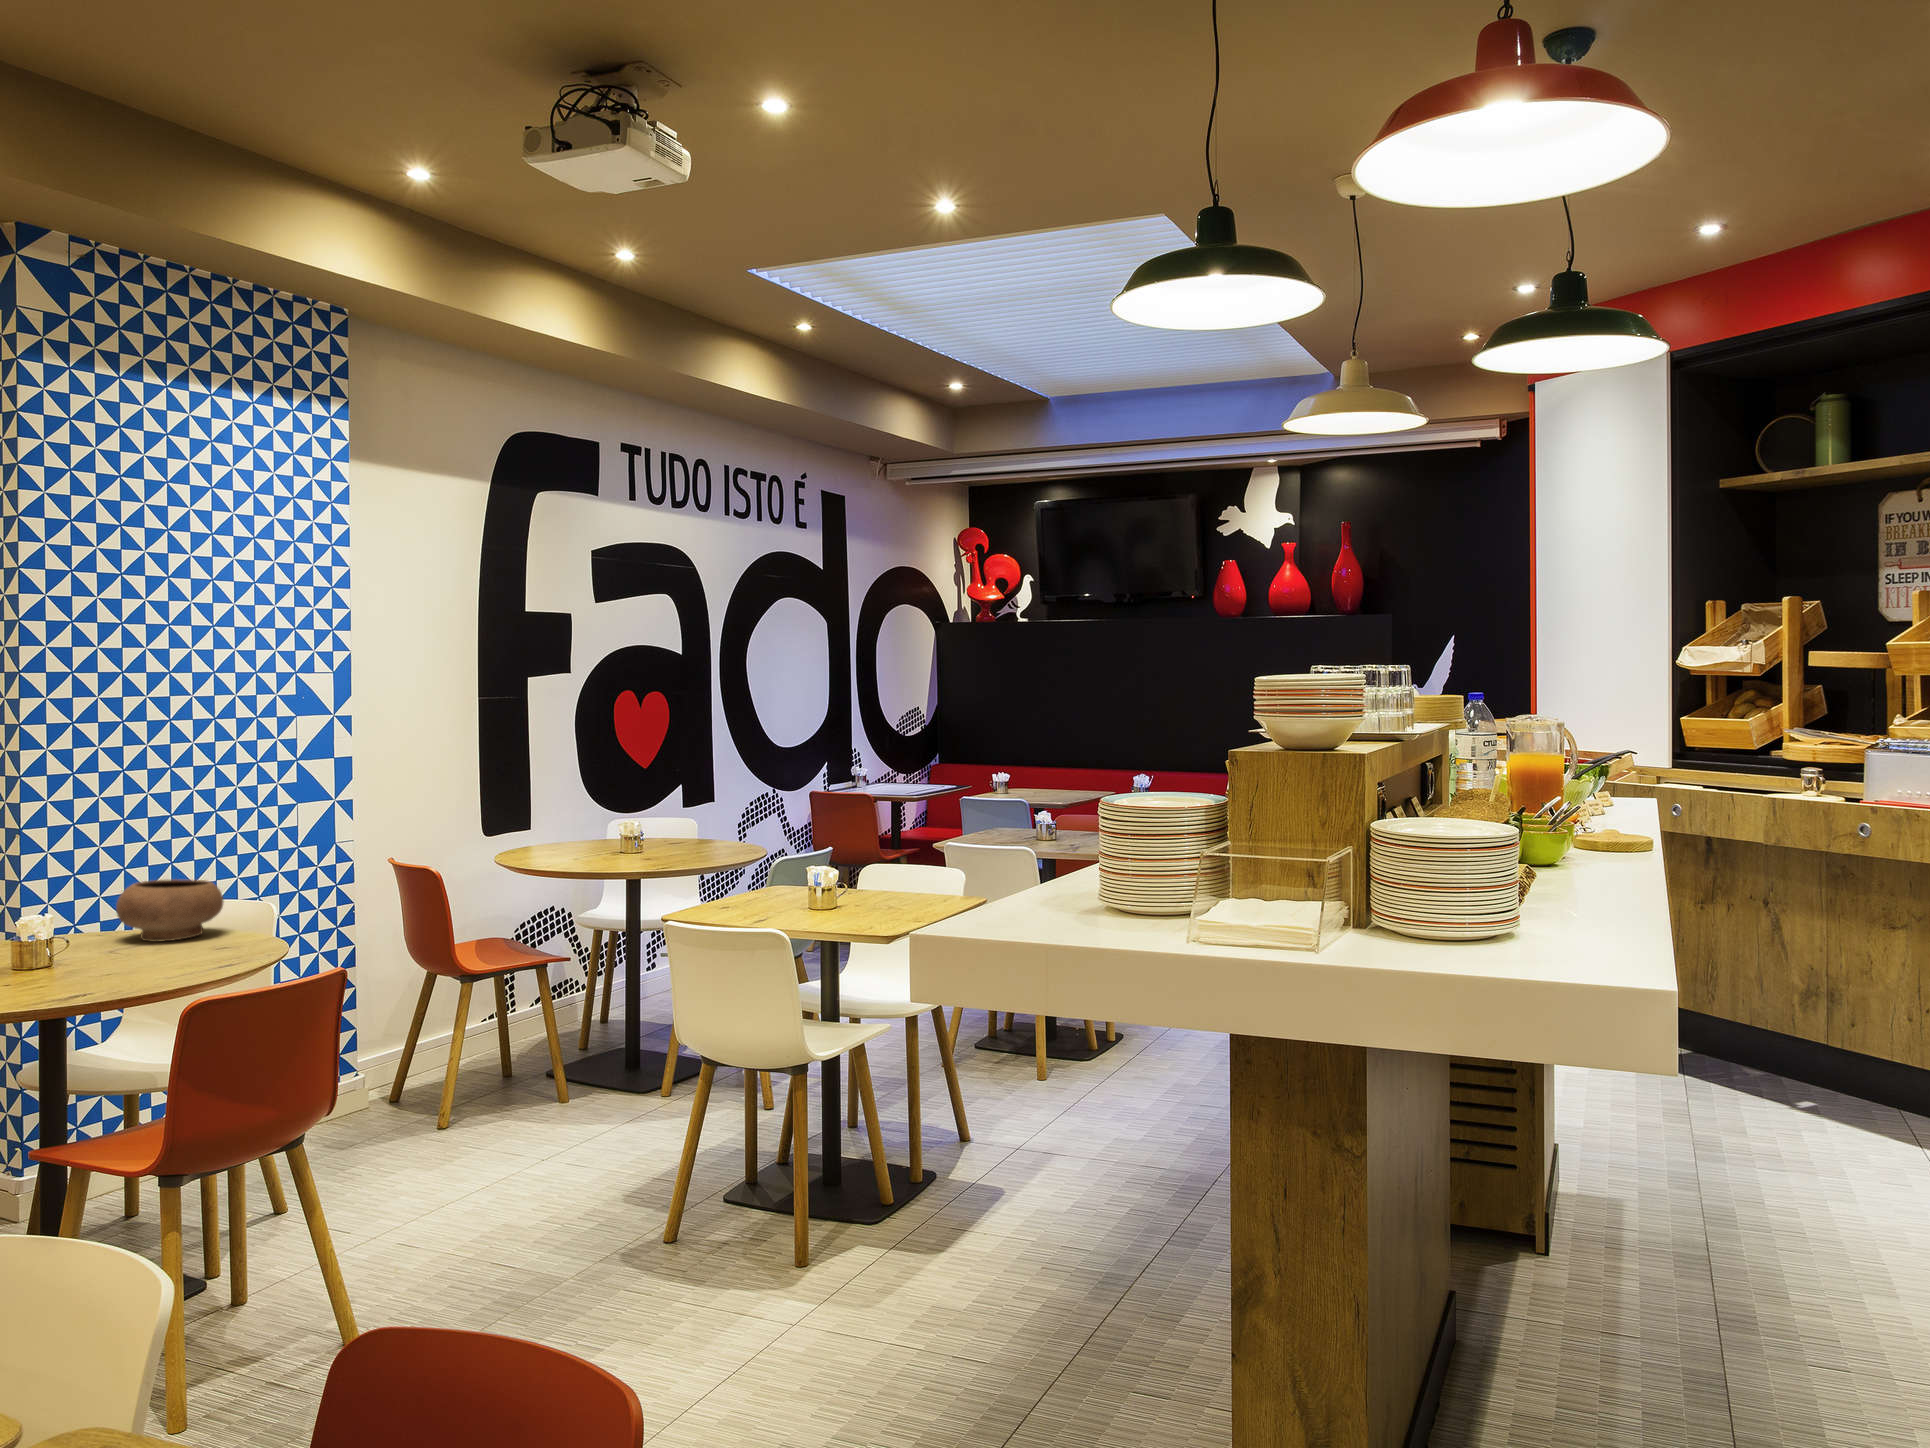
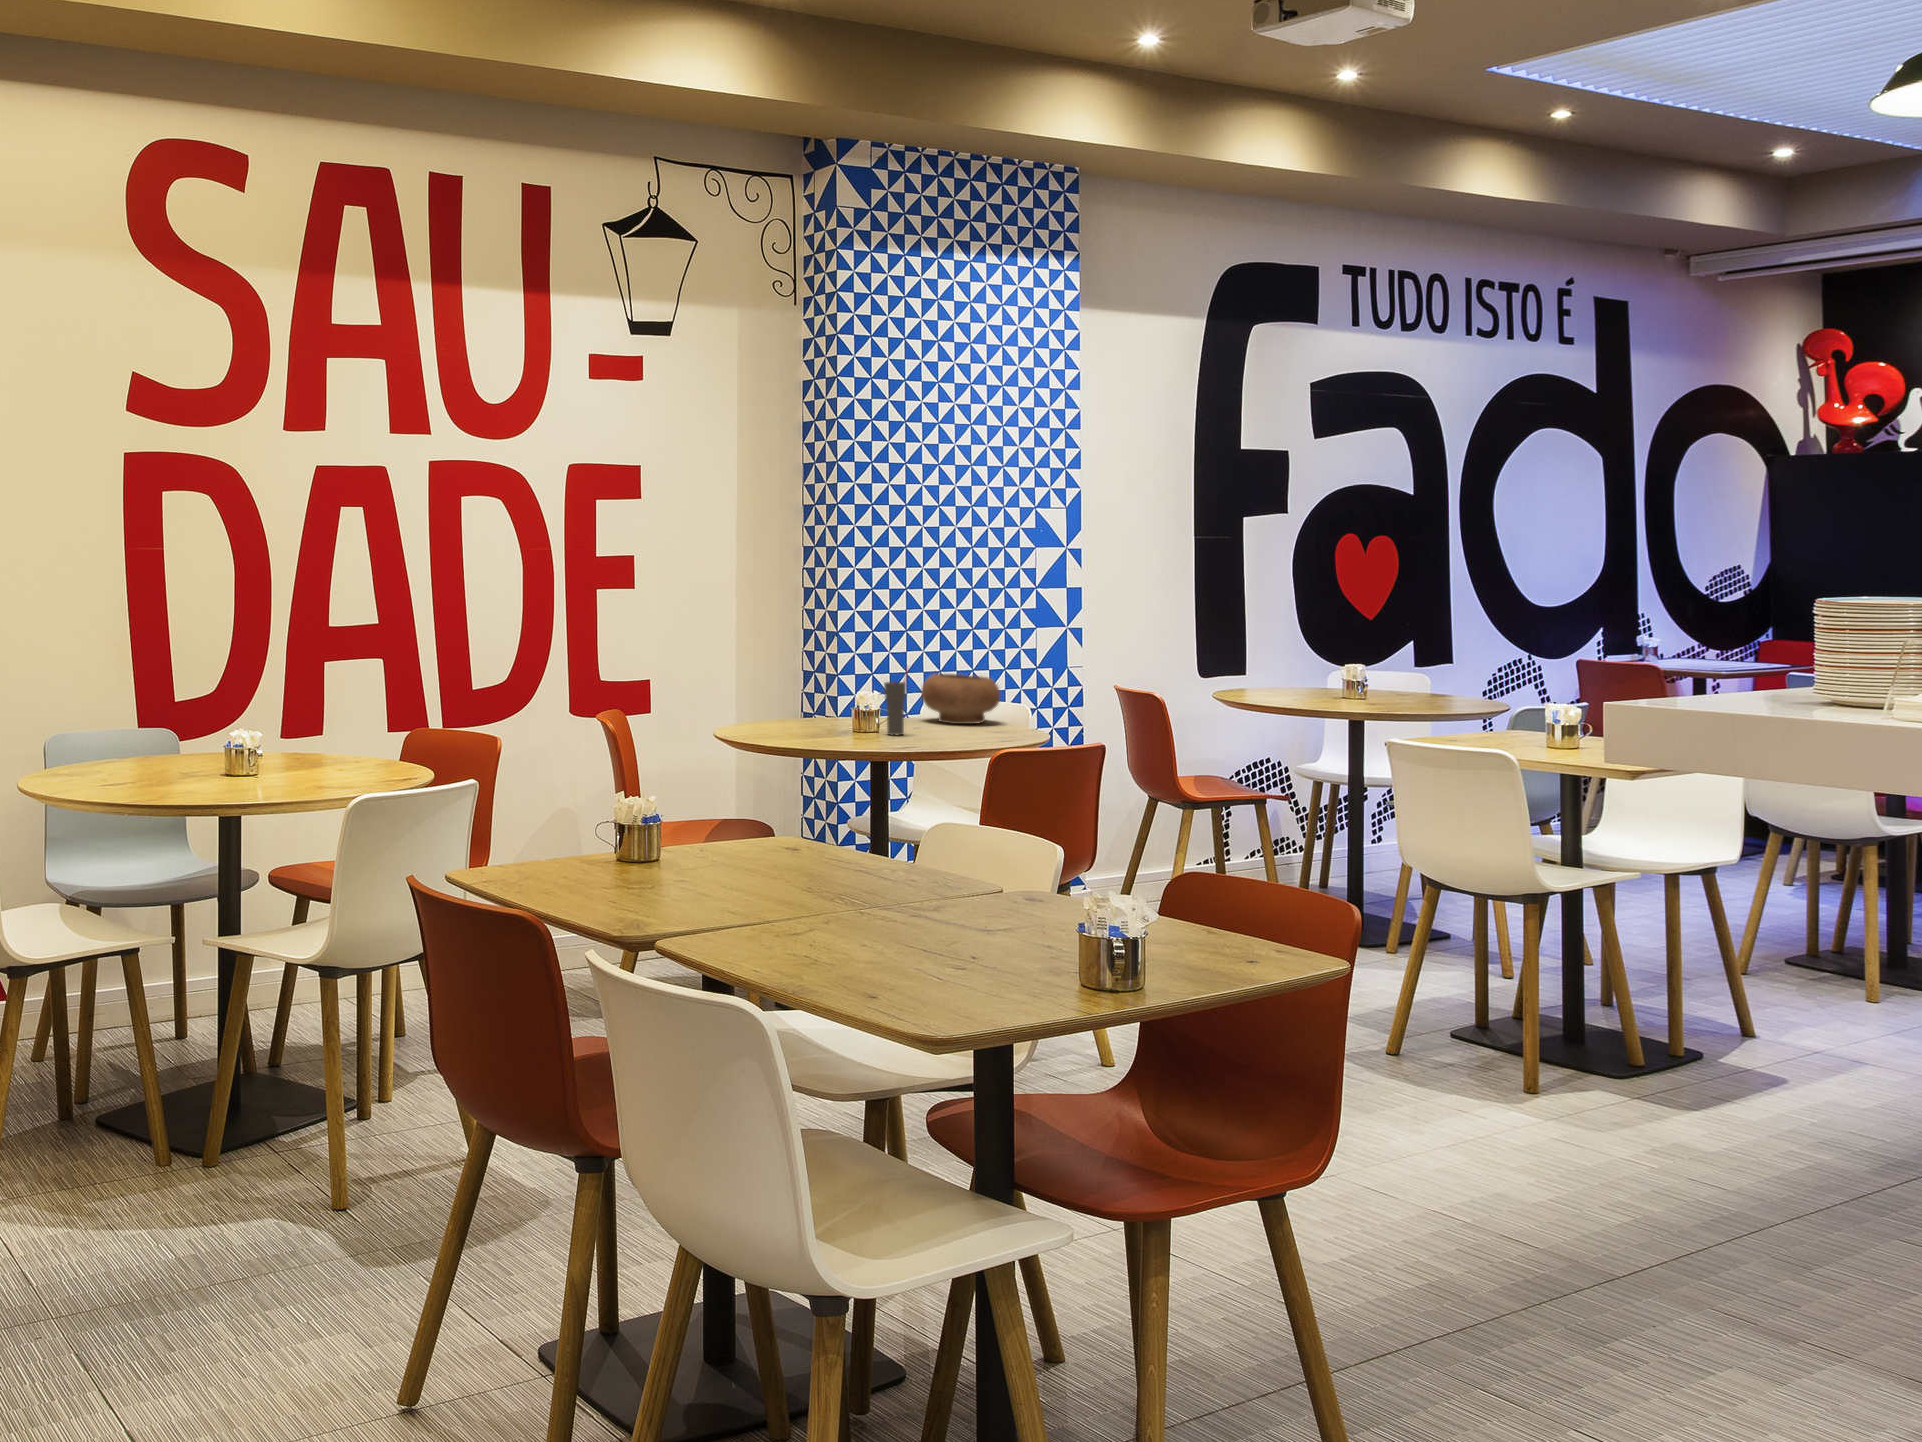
cup: none [42,887,80,976] -> present [884,681,906,735]

